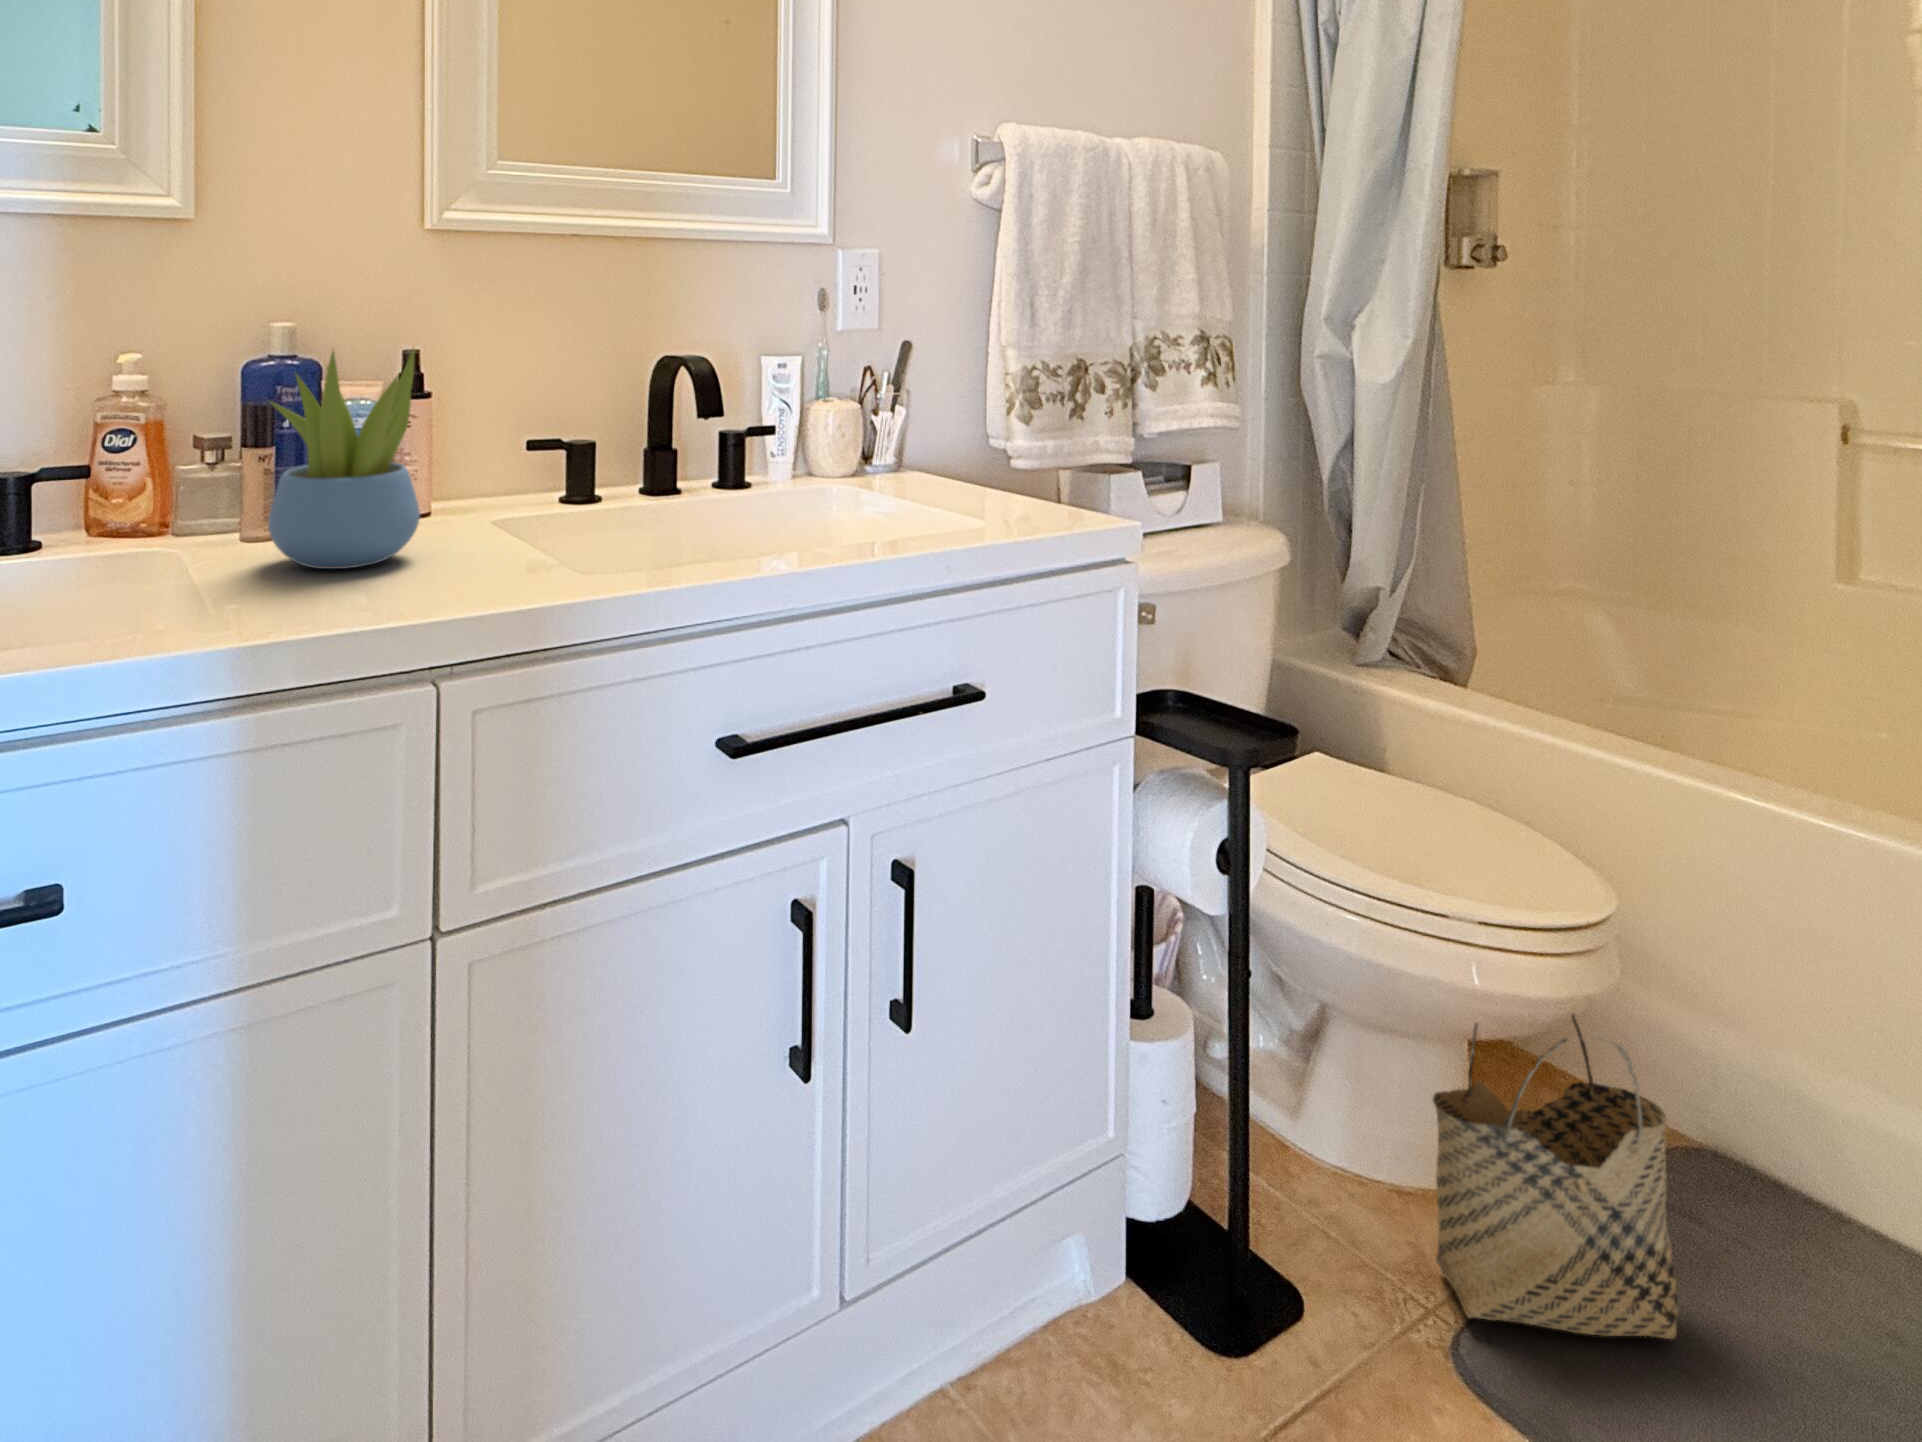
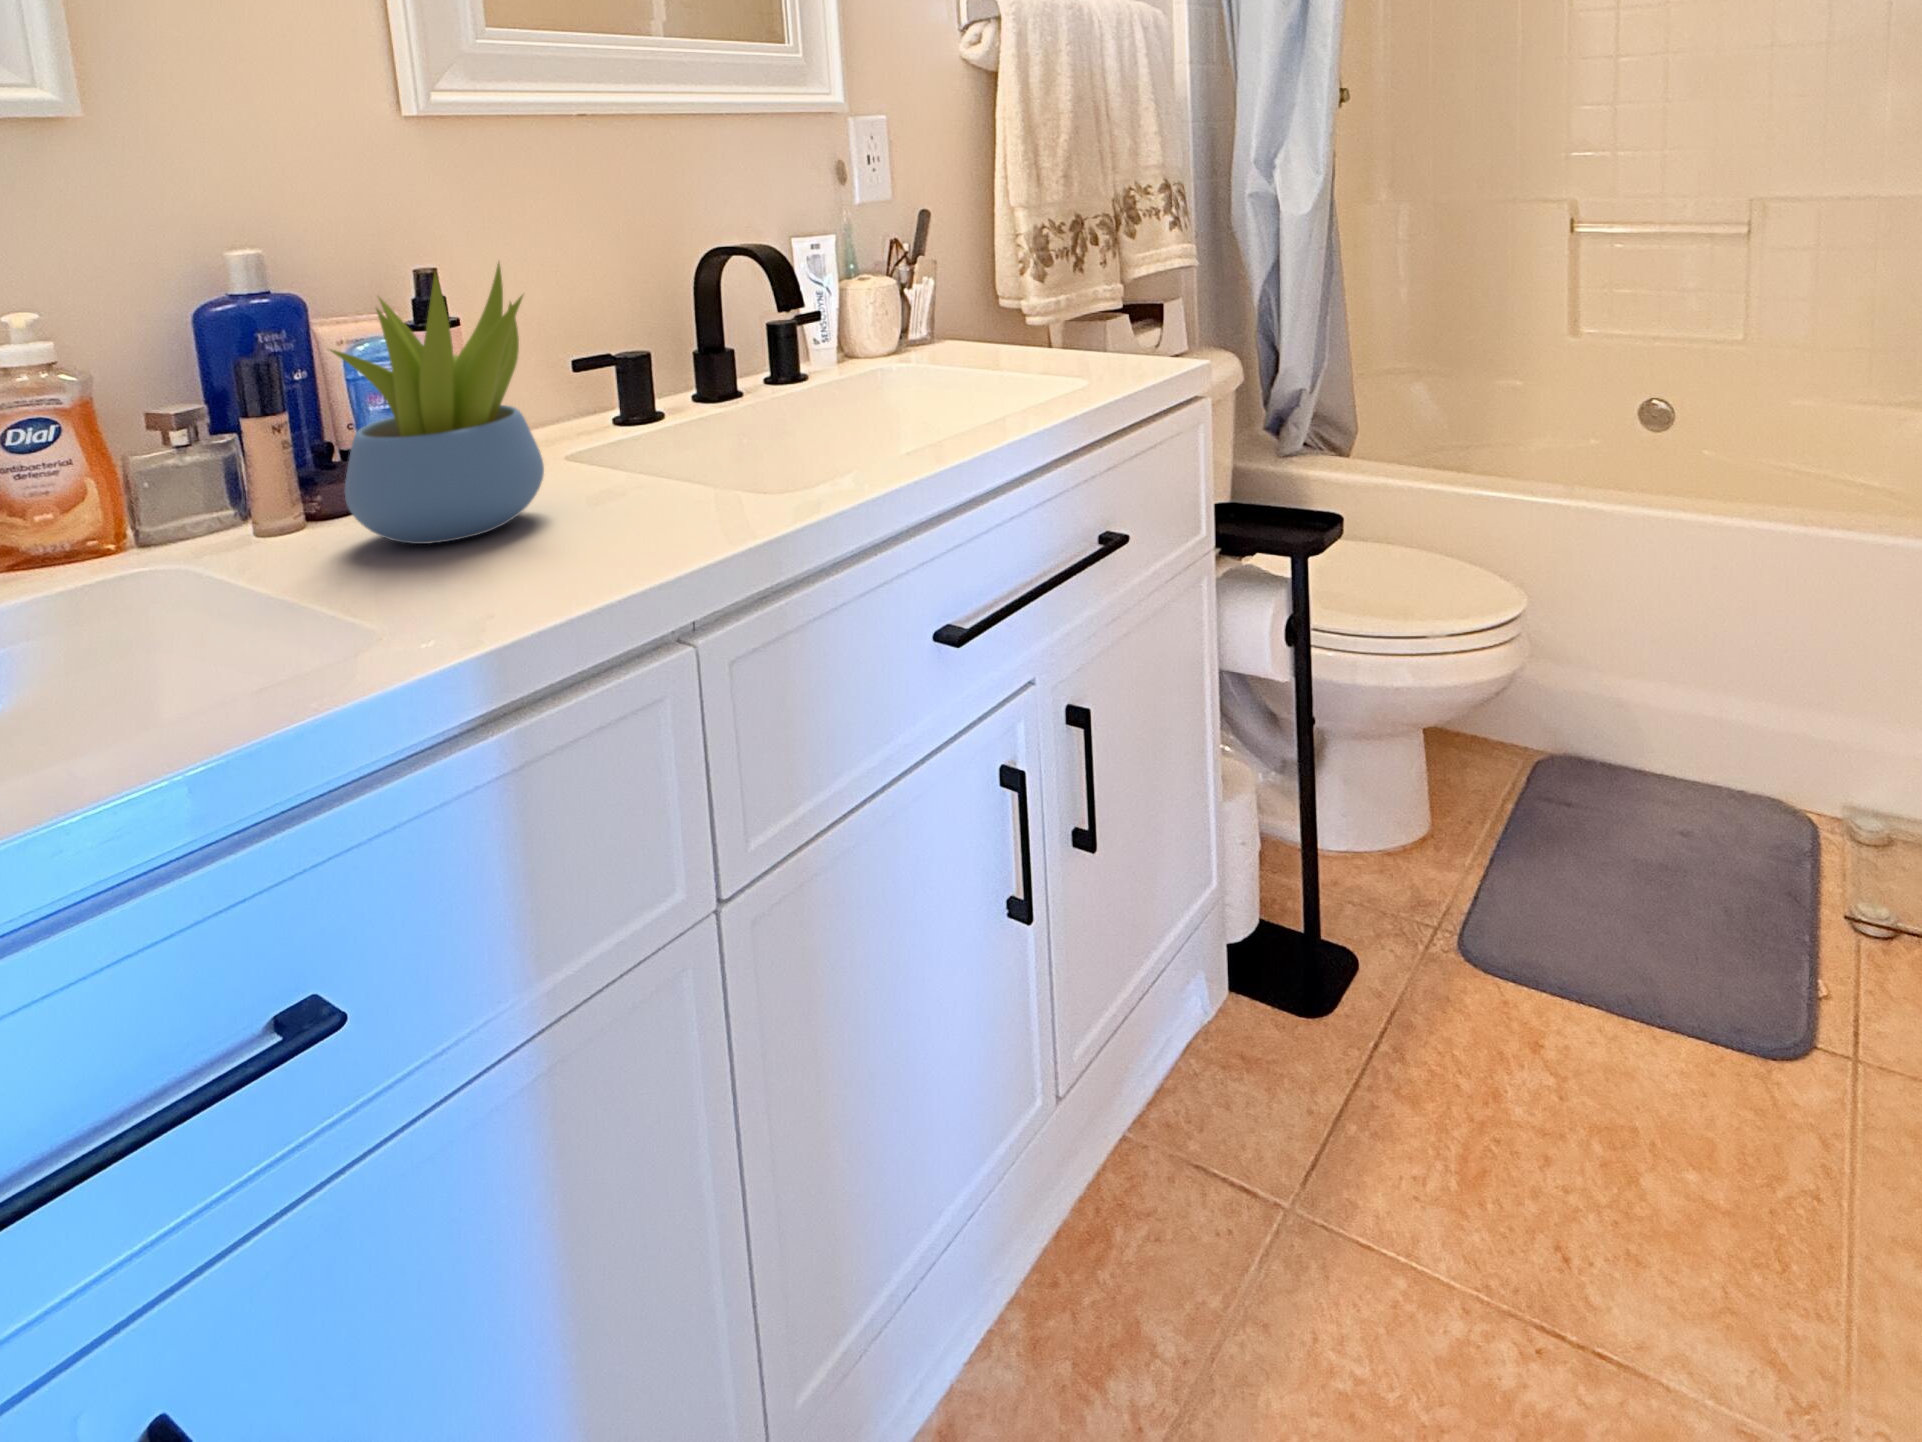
woven basket: present [1433,1013,1679,1339] -> none [1424,654,1576,916]

